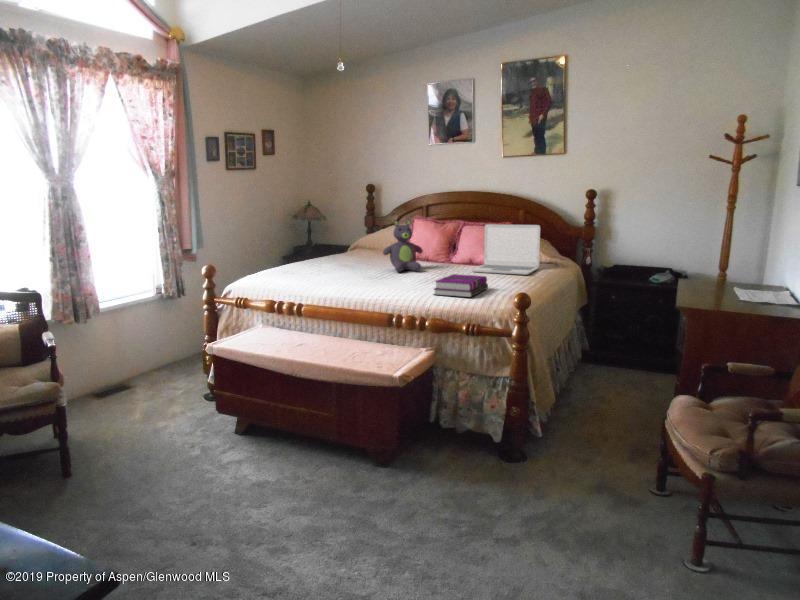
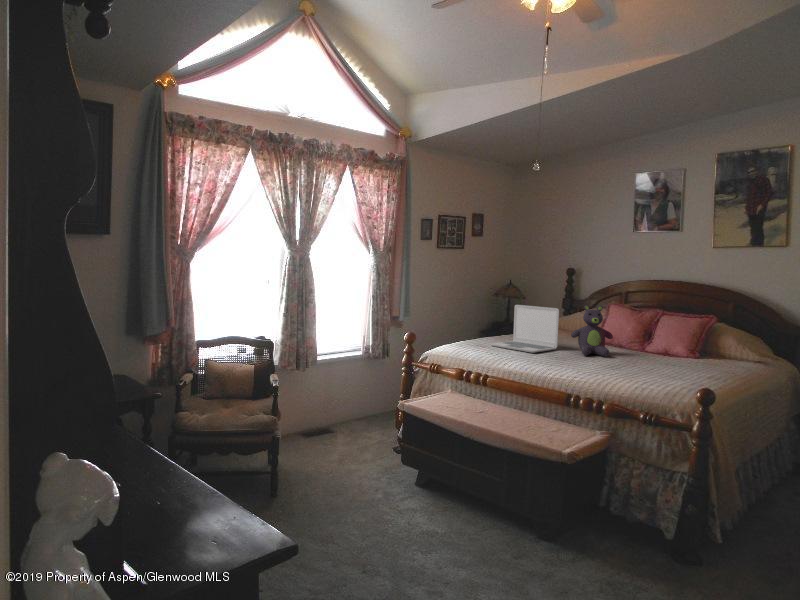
laptop: present [472,224,540,275] -> present [491,305,559,353]
hardback book: present [434,274,488,297] -> none [614,363,675,387]

